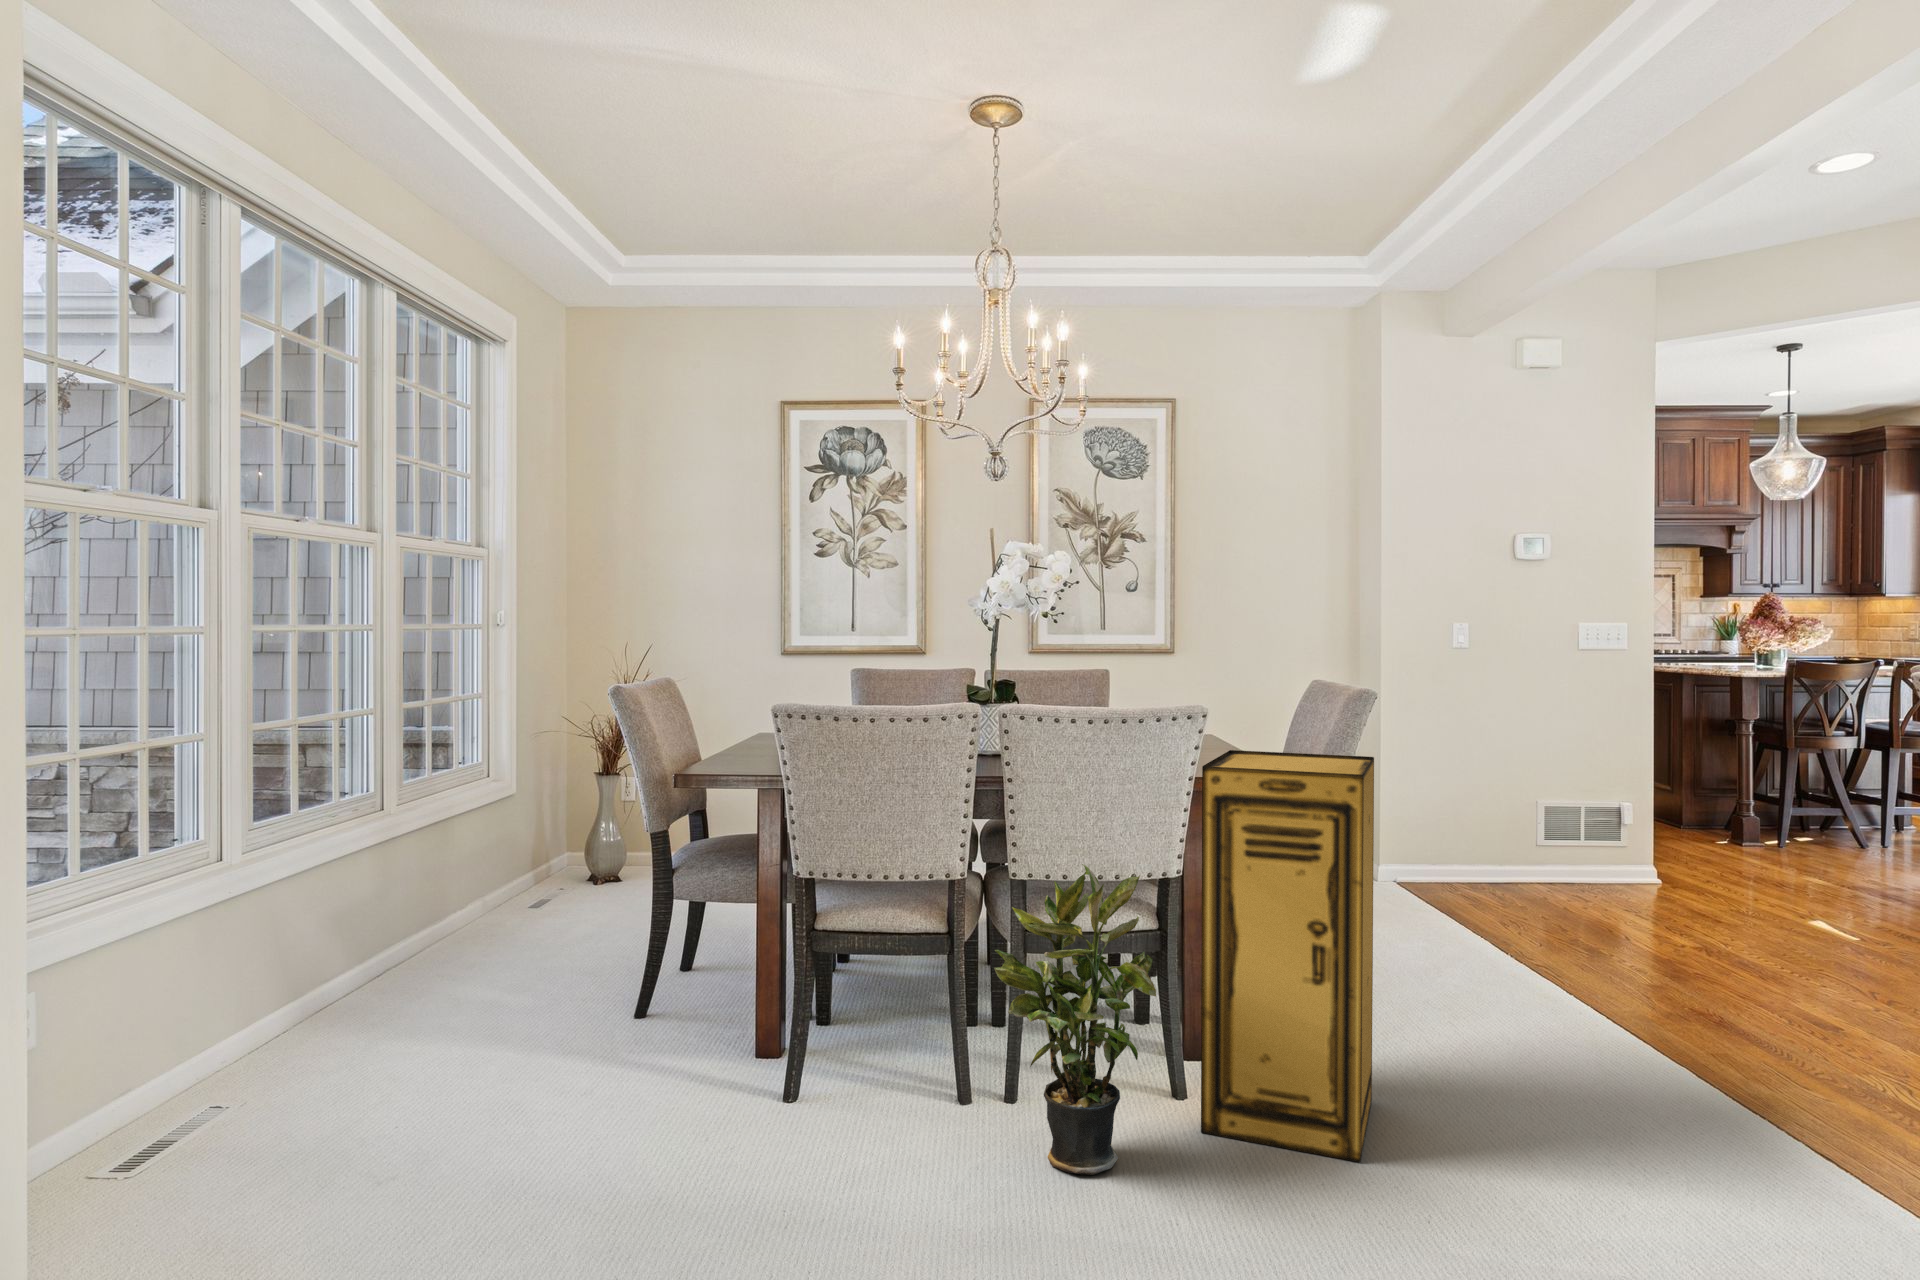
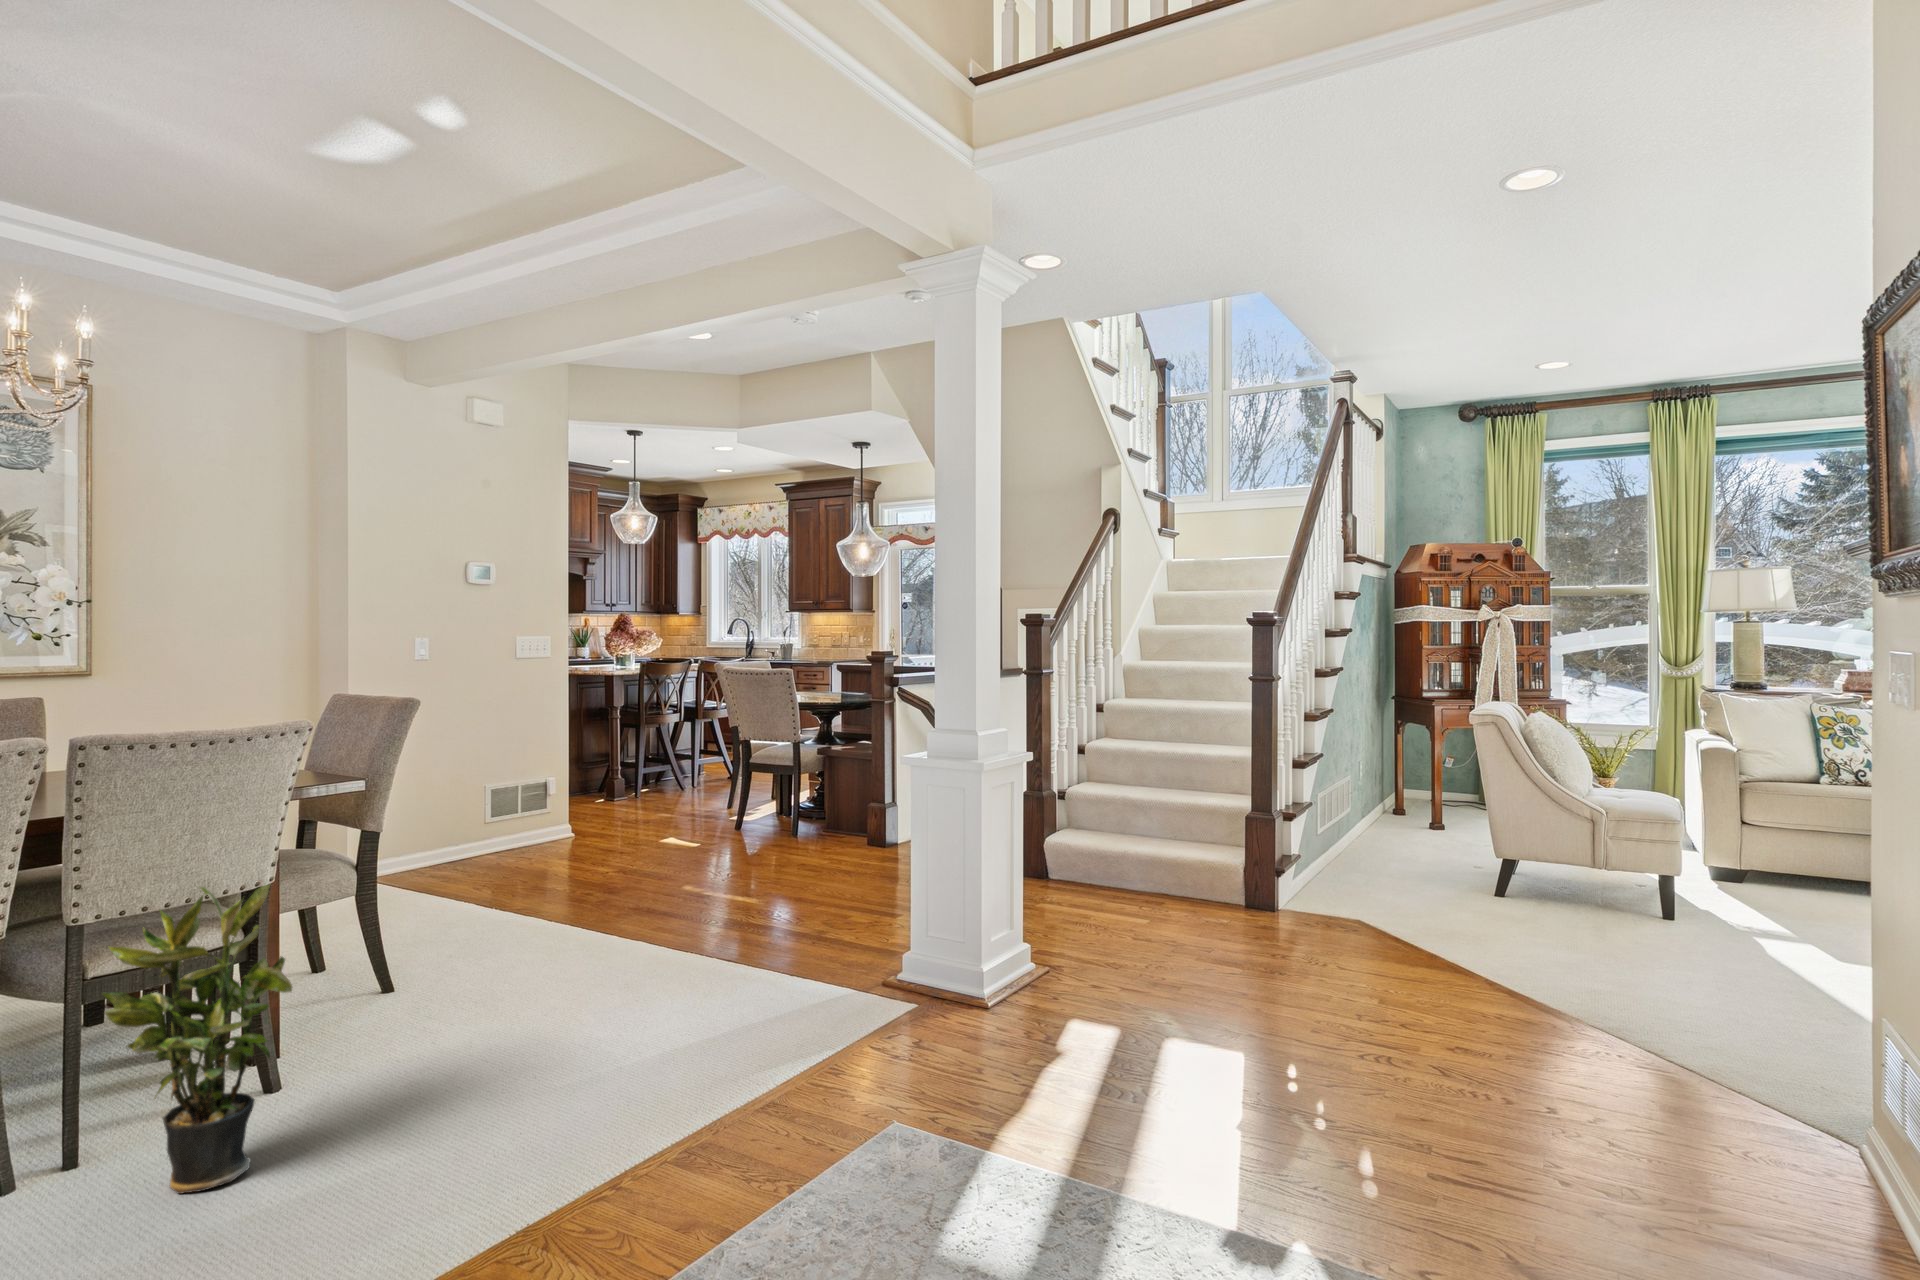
storage cabinet: present [1201,750,1374,1162] -> none [312,752,468,1113]

